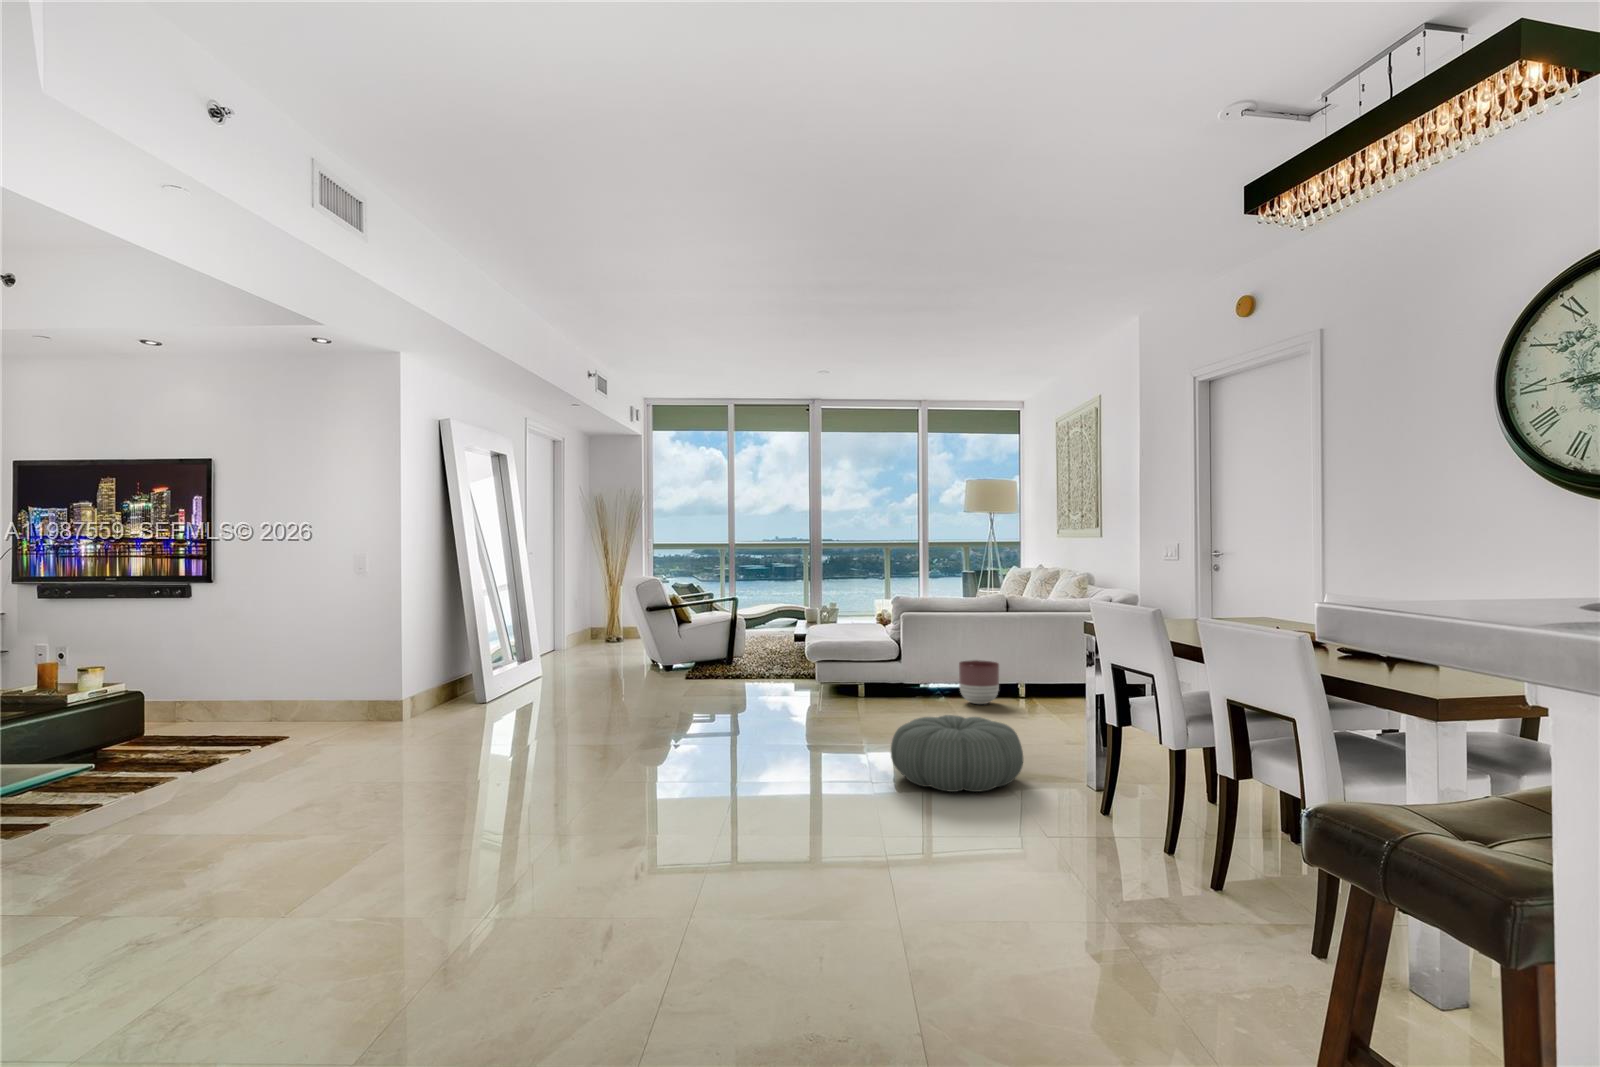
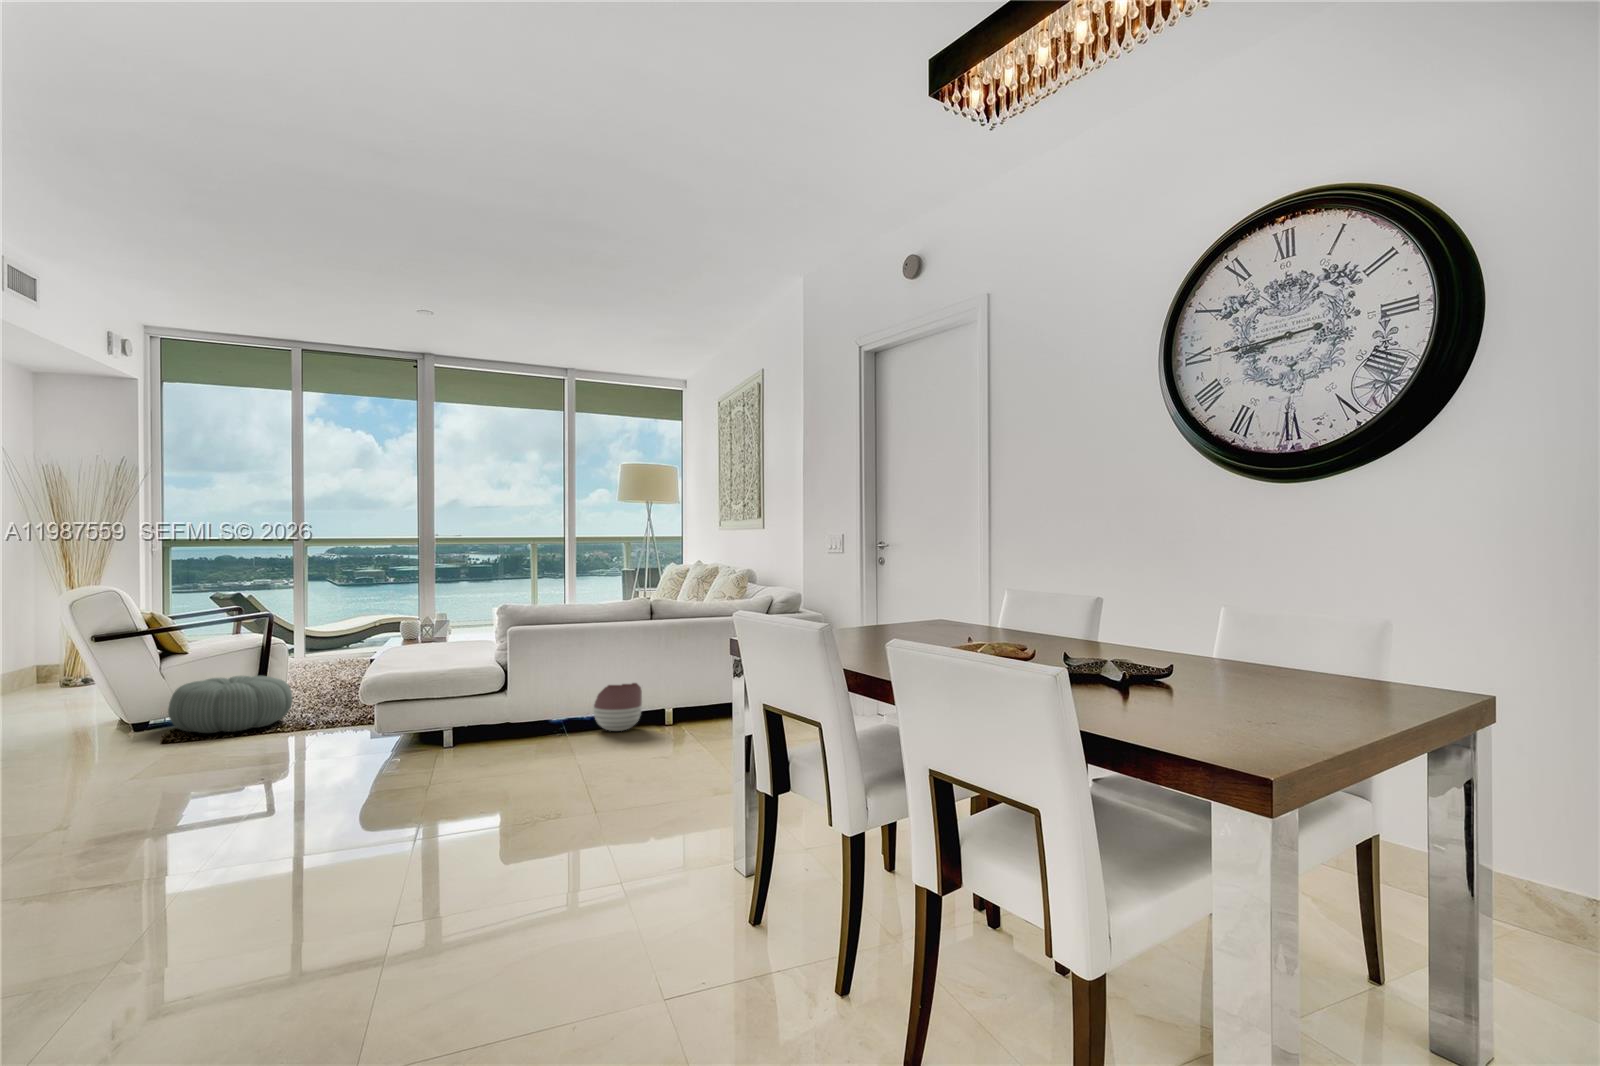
pouf: present [891,715,1023,792] -> present [168,676,293,733]

